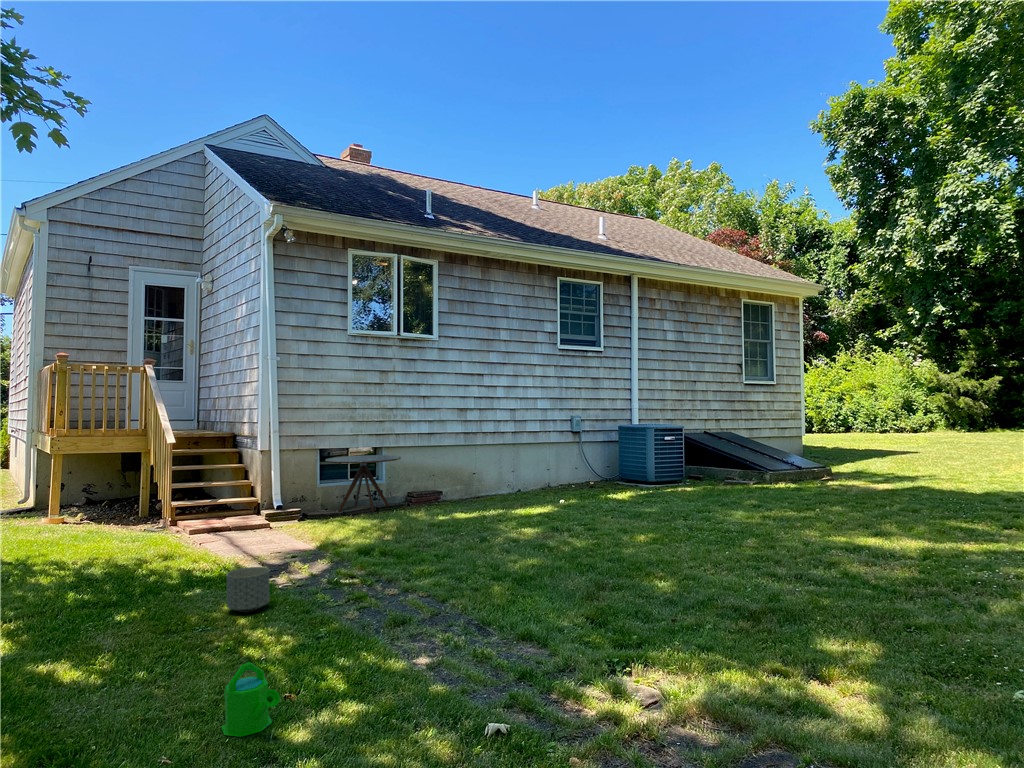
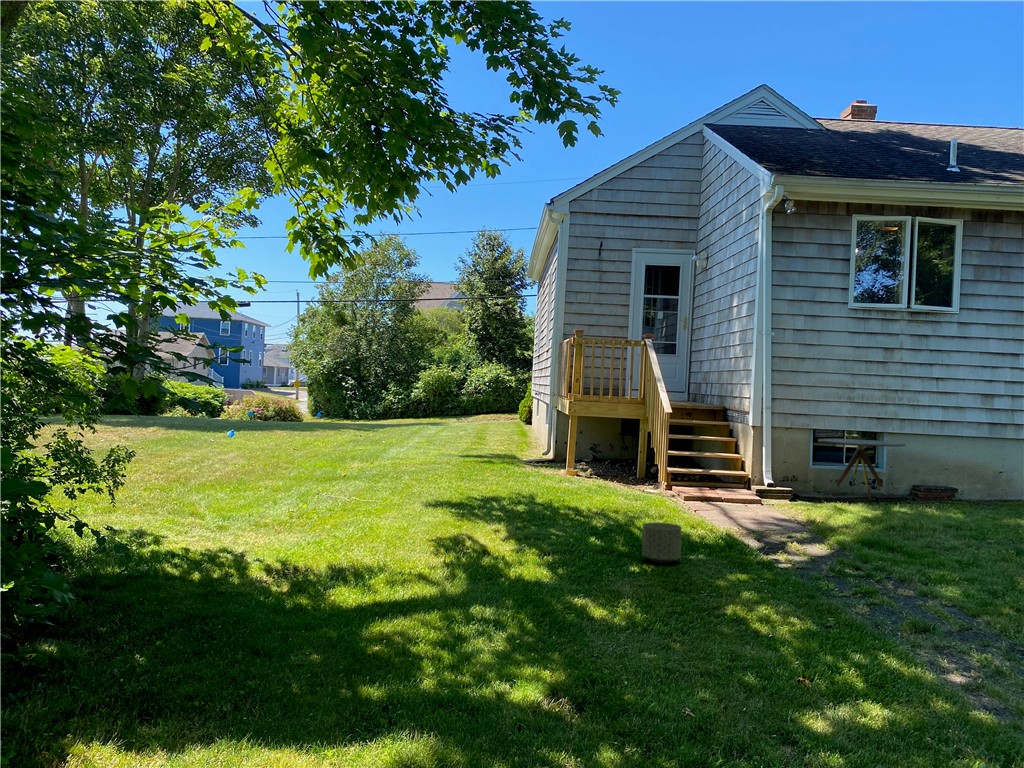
planter: present [227,567,269,613] -> present [642,522,682,563]
watering can: present [221,662,280,737] -> none [754,562,801,614]

